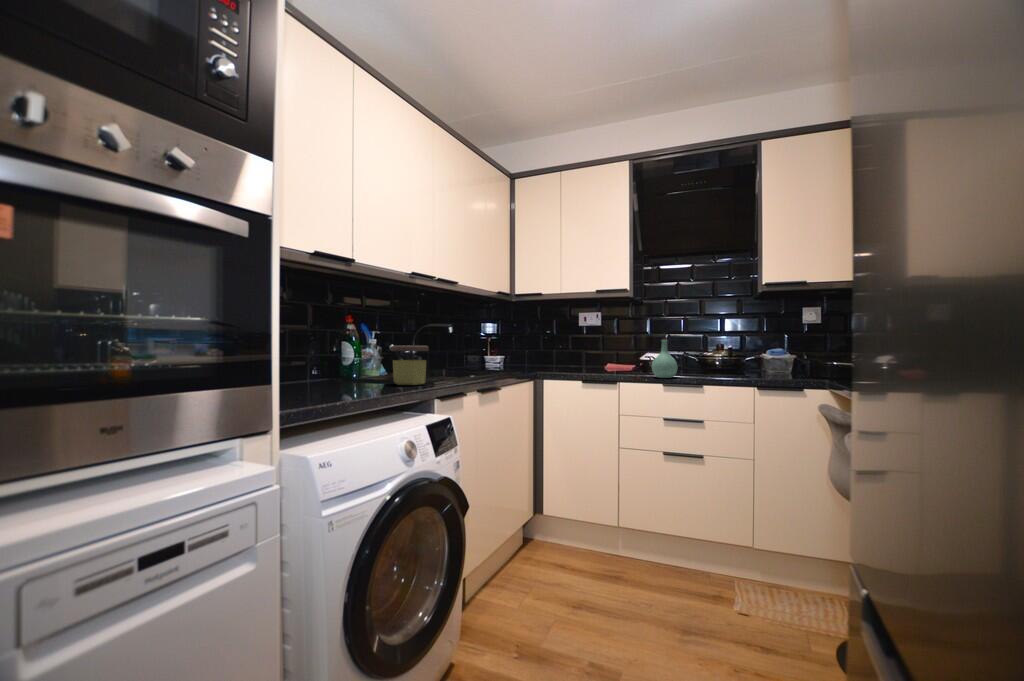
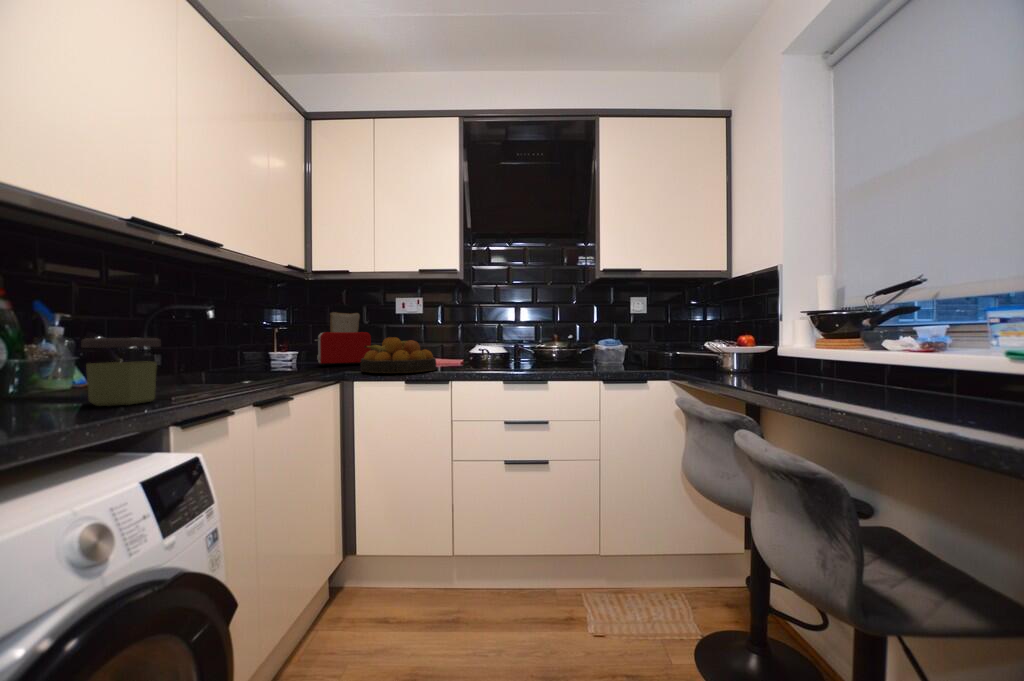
toaster: none [516,326,558,367] -> present [315,312,371,366]
bottle: present [652,338,678,378] -> none [488,328,517,374]
fruit bowl: none [549,346,609,374] -> present [360,338,436,373]

